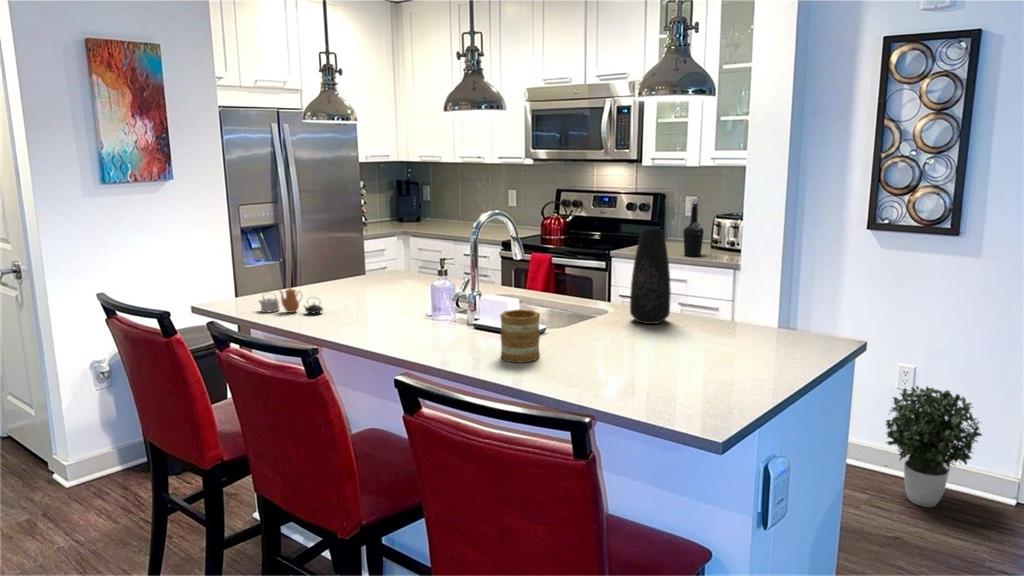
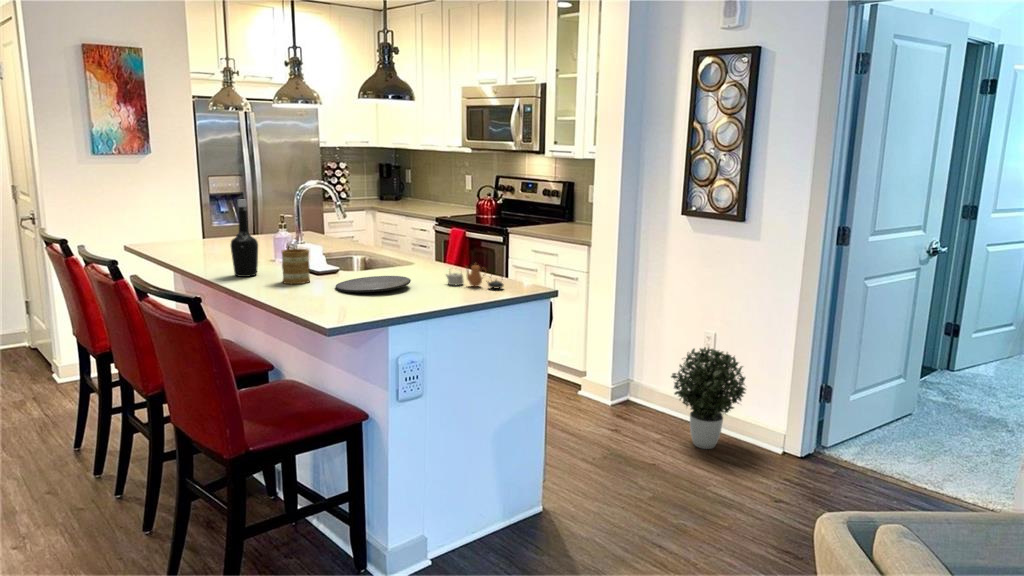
bottle: present [683,198,704,256] -> present [231,199,258,277]
vase: present [630,229,671,324] -> none [416,199,446,271]
teapot: present [259,287,323,313] -> present [446,264,504,289]
plate: none [586,338,692,372] -> present [336,276,411,292]

